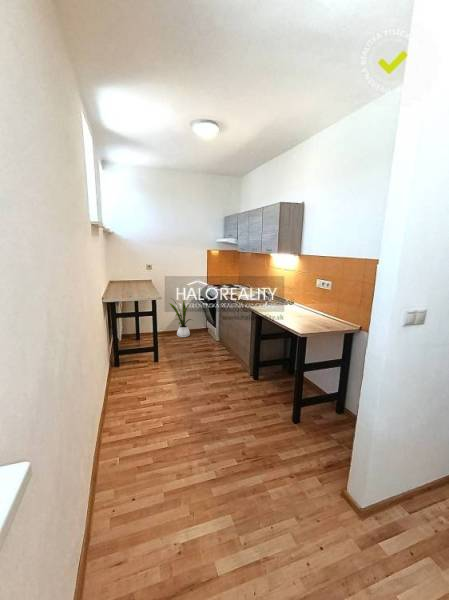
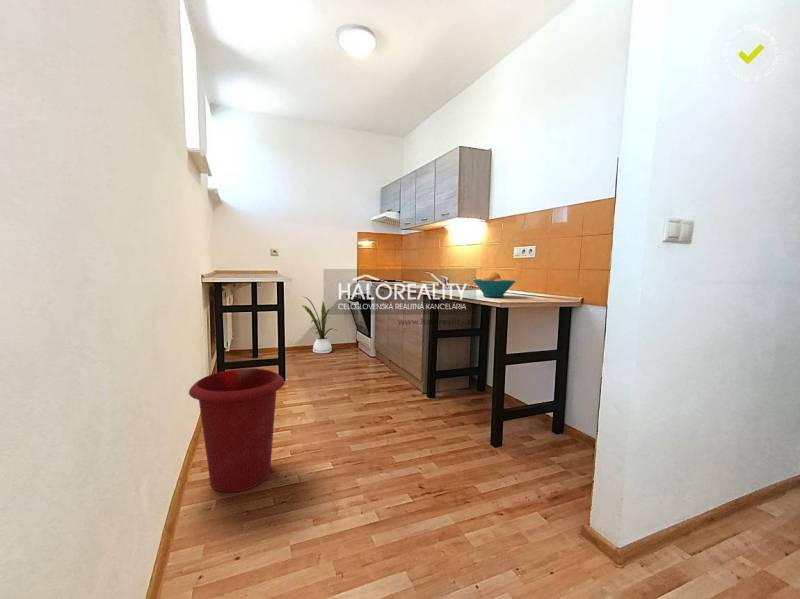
fruit bowl: none [286,304,315,322] -> present [473,273,515,297]
waste bin: none [100,373,158,453] -> present [189,369,284,492]

